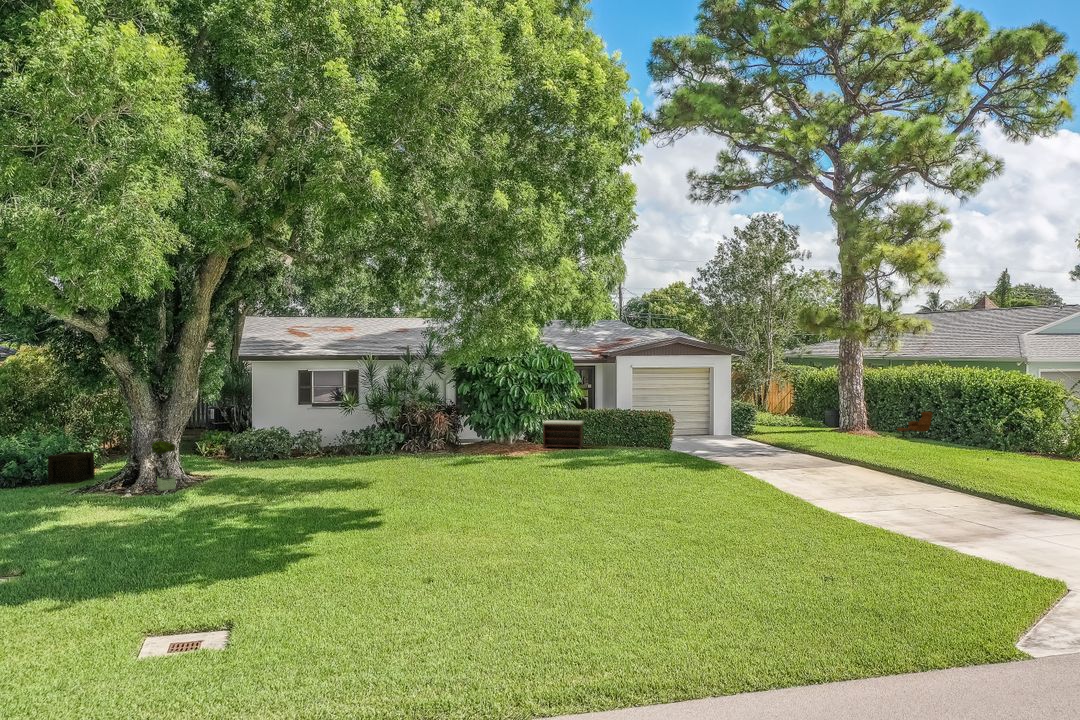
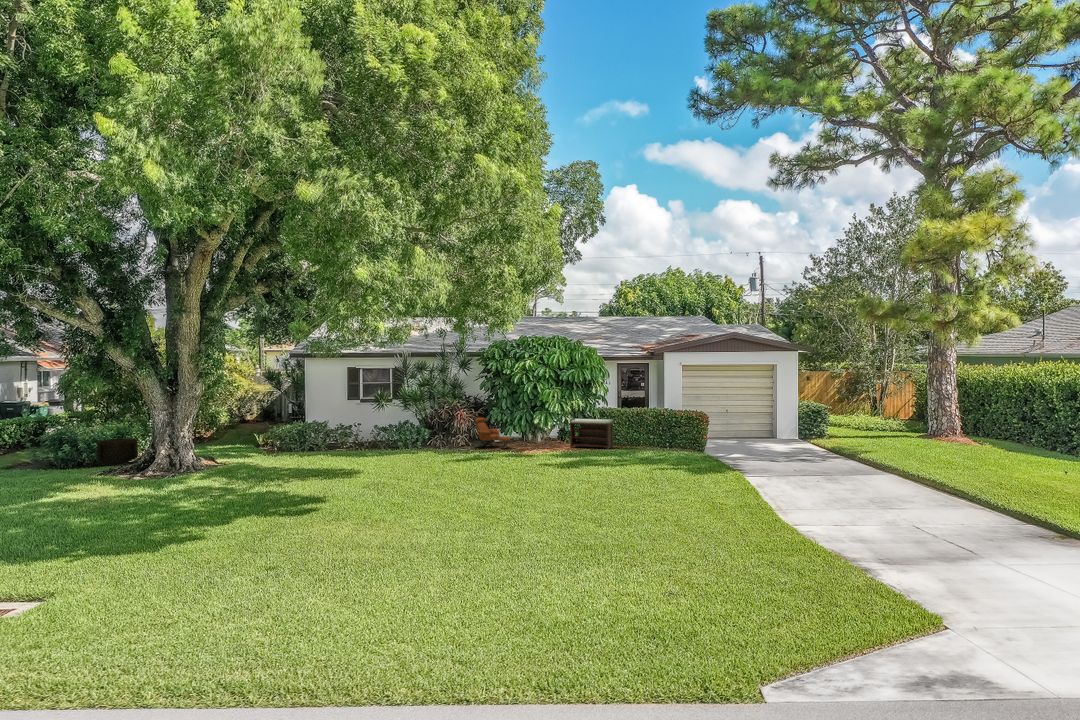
lounge chair: present [897,412,932,437] -> present [475,418,511,448]
potted tree: present [151,441,176,491] -> none [162,428,185,475]

